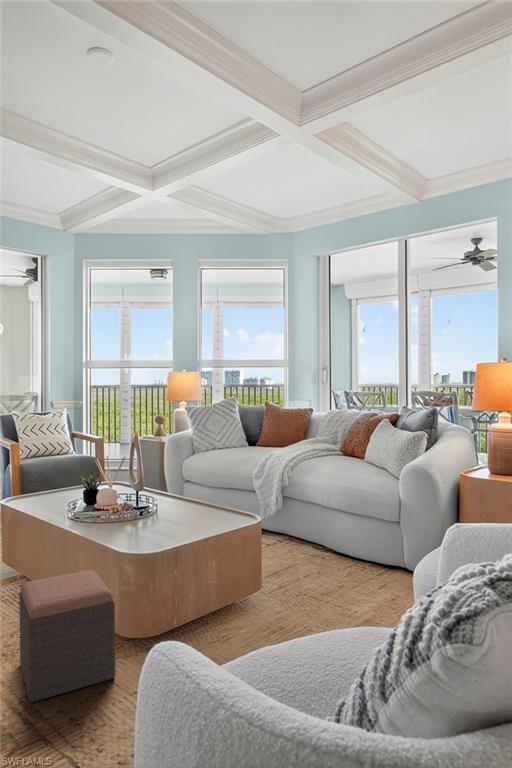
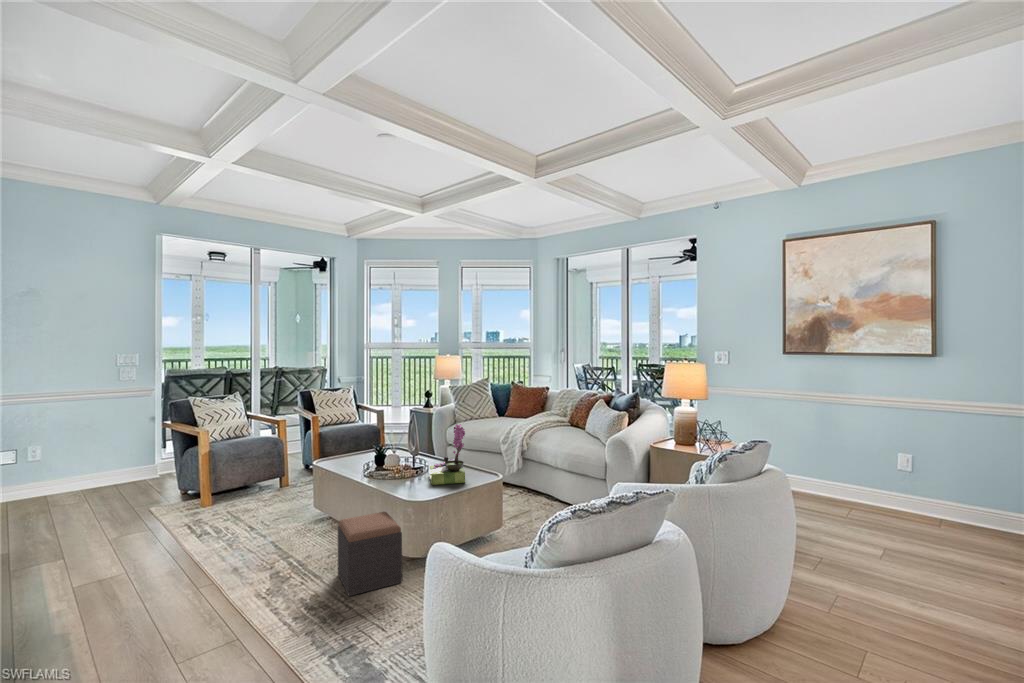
flower arrangement: none [157,445,213,531] -> present [429,424,465,485]

